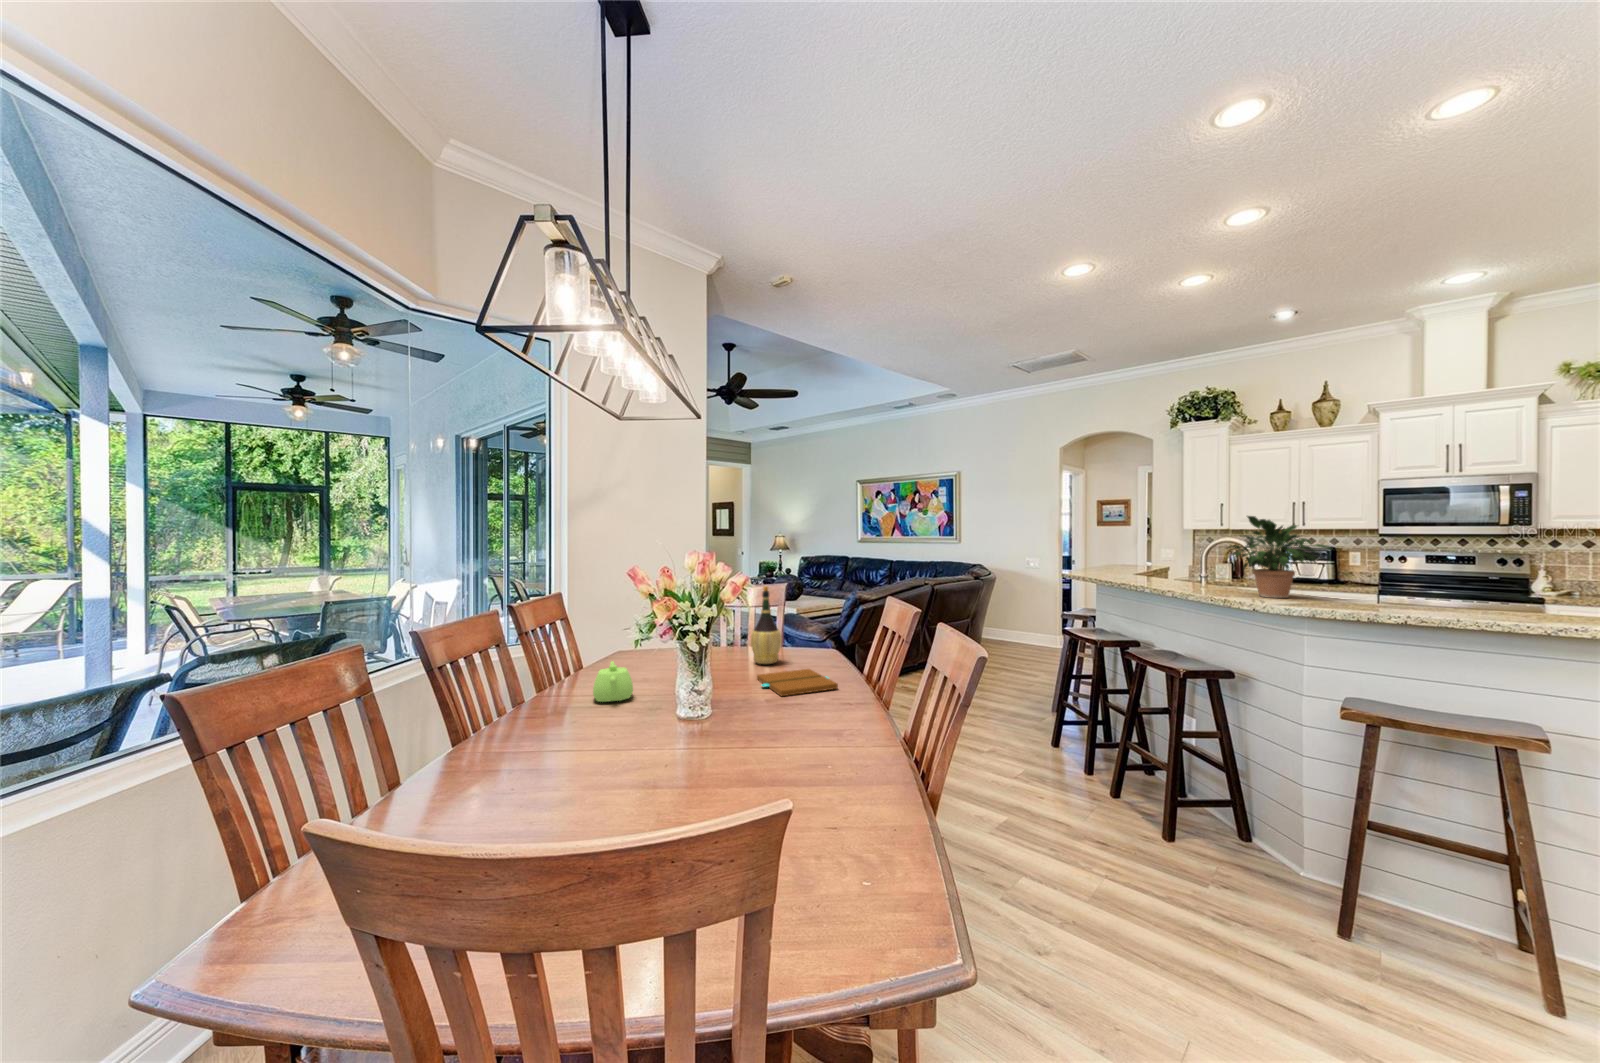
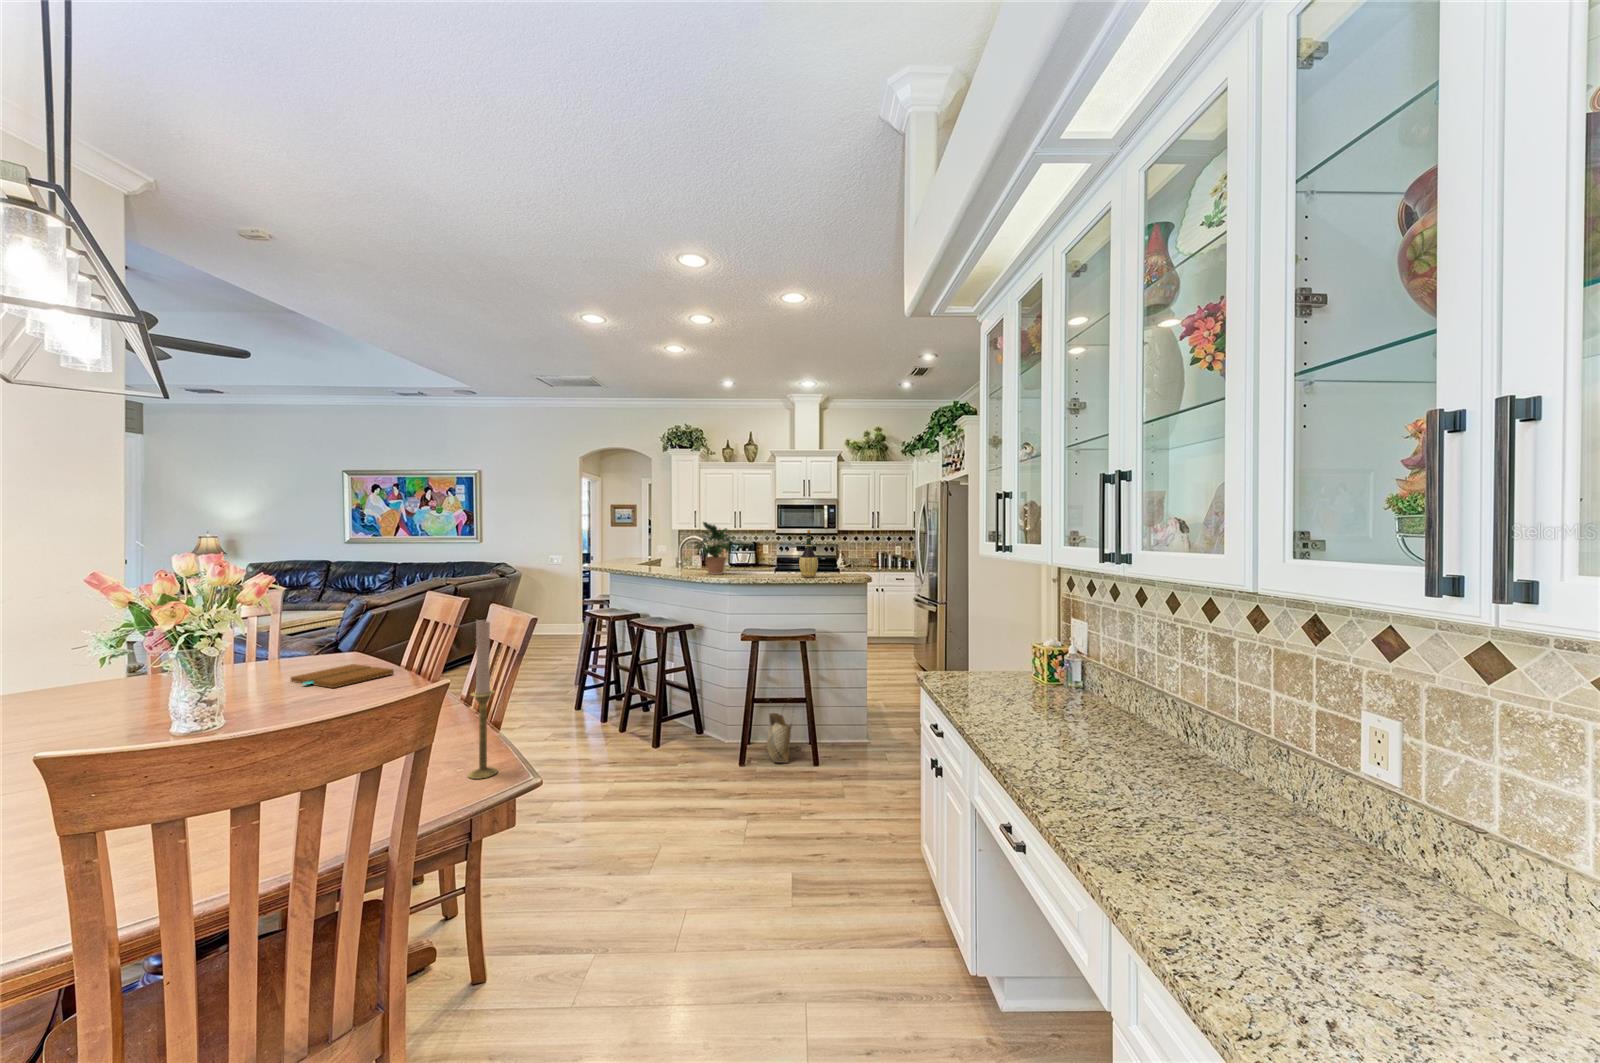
wine bottle: present [751,586,782,664] -> present [799,530,818,578]
teapot: present [593,661,633,702] -> none [51,687,123,732]
candlestick: none [838,672,883,951] -> present [468,620,498,779]
woven basket: none [1396,829,1476,972] -> present [766,713,792,763]

